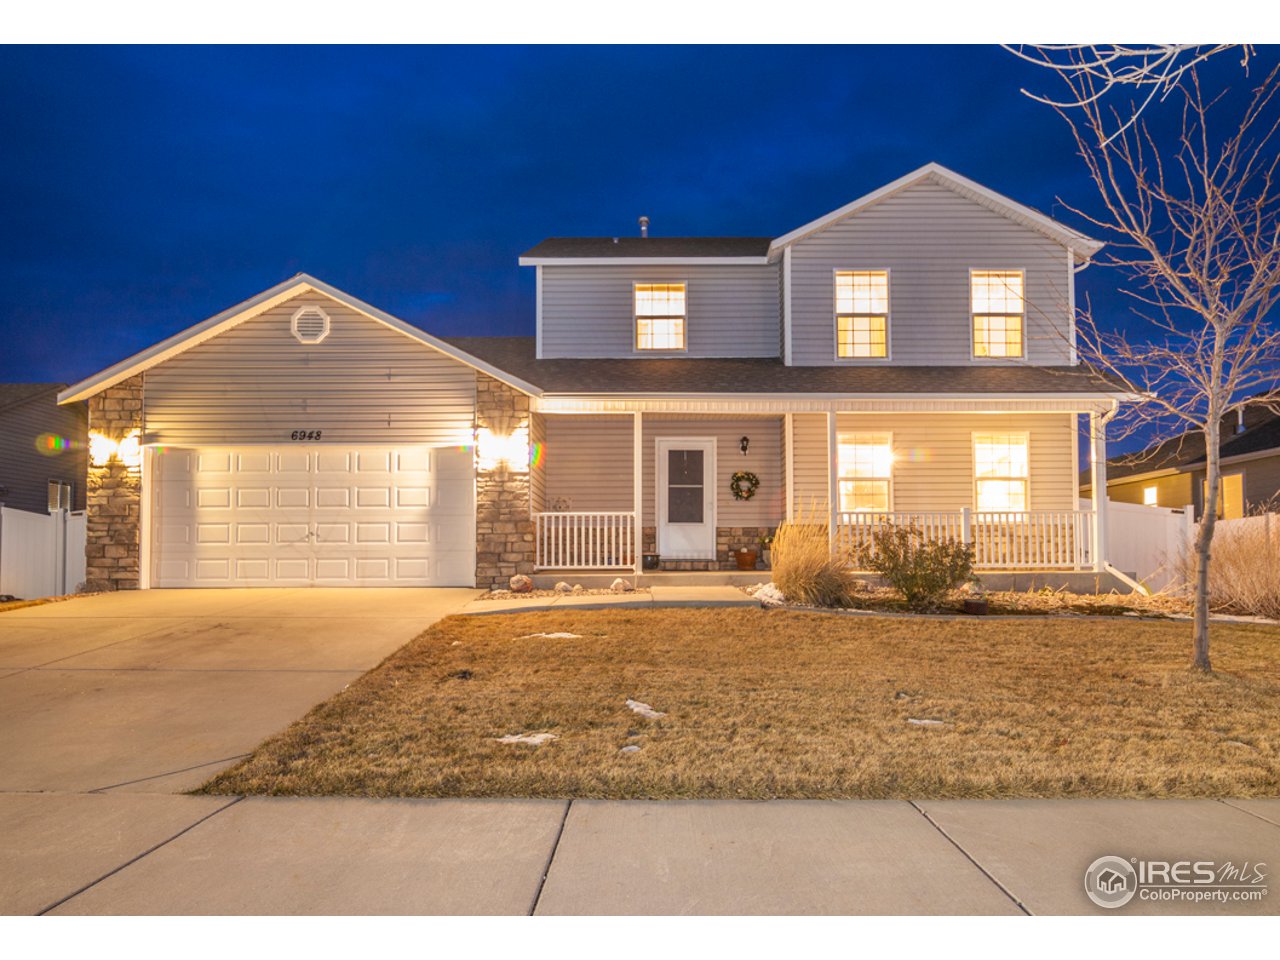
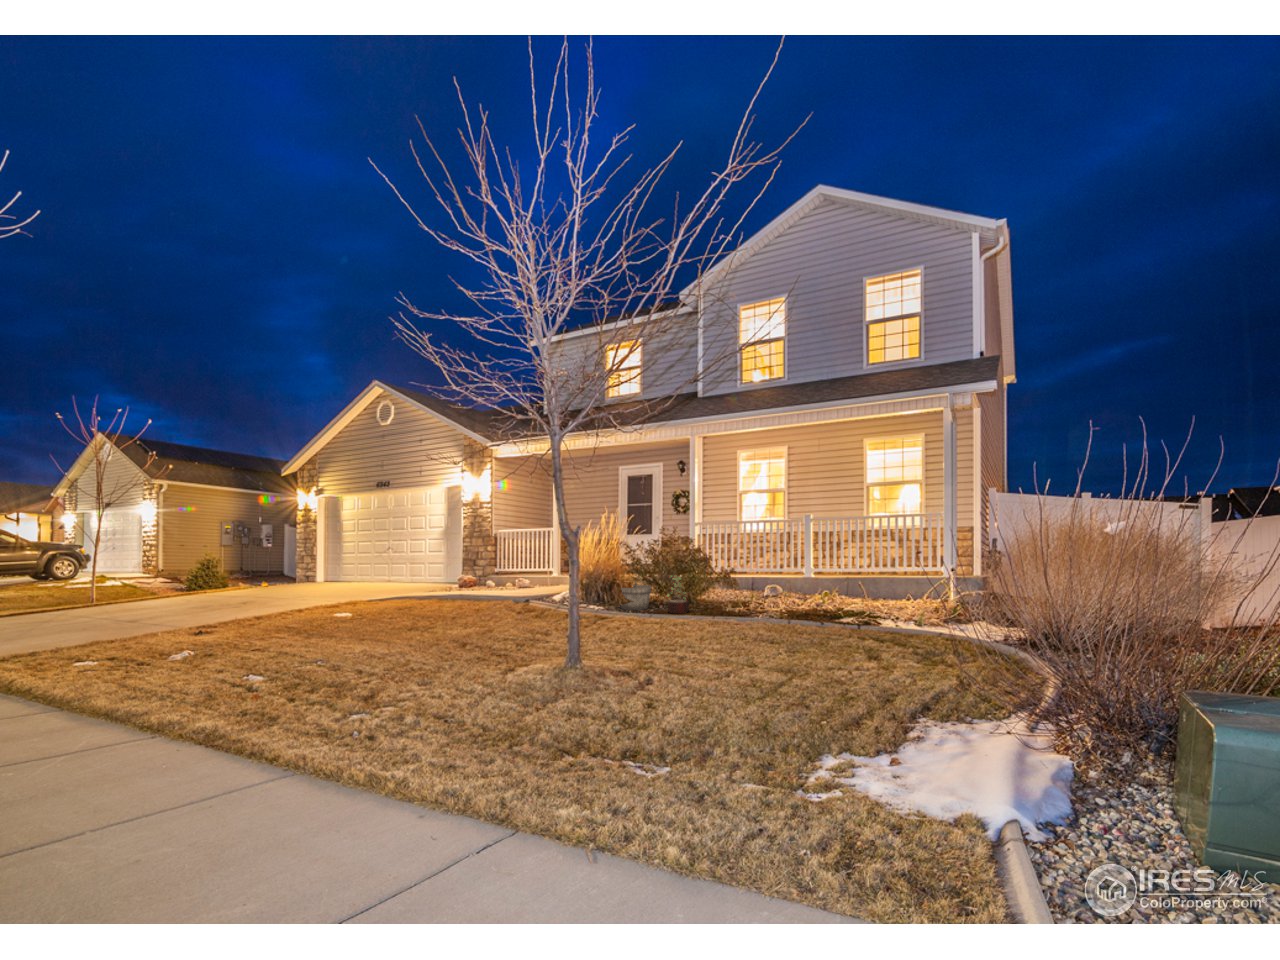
wooden bucket: none [893,578,934,613] -> present [620,582,651,610]

